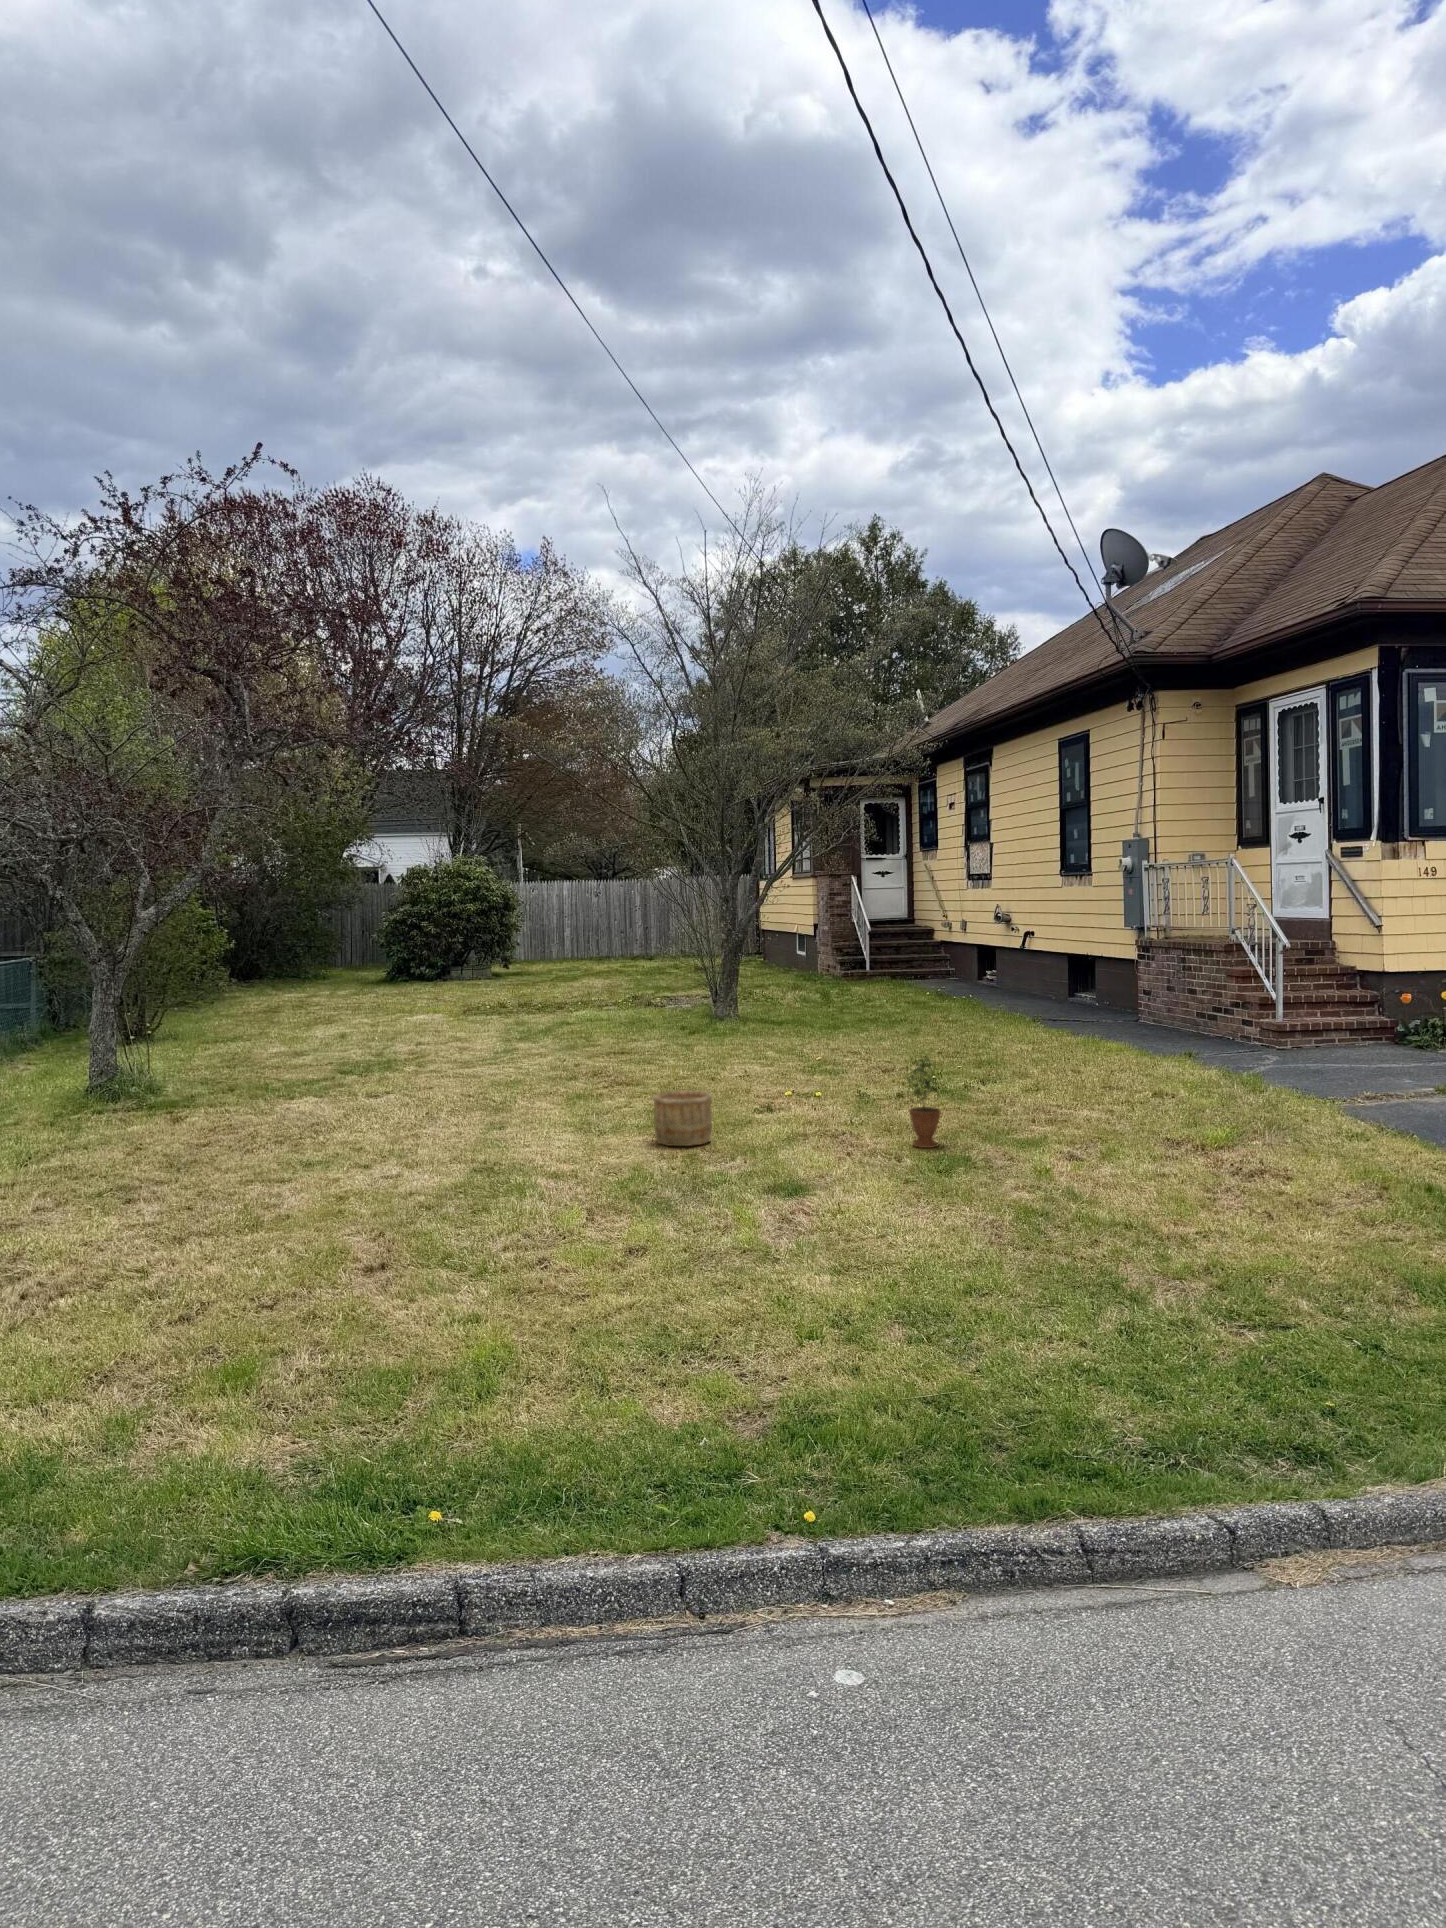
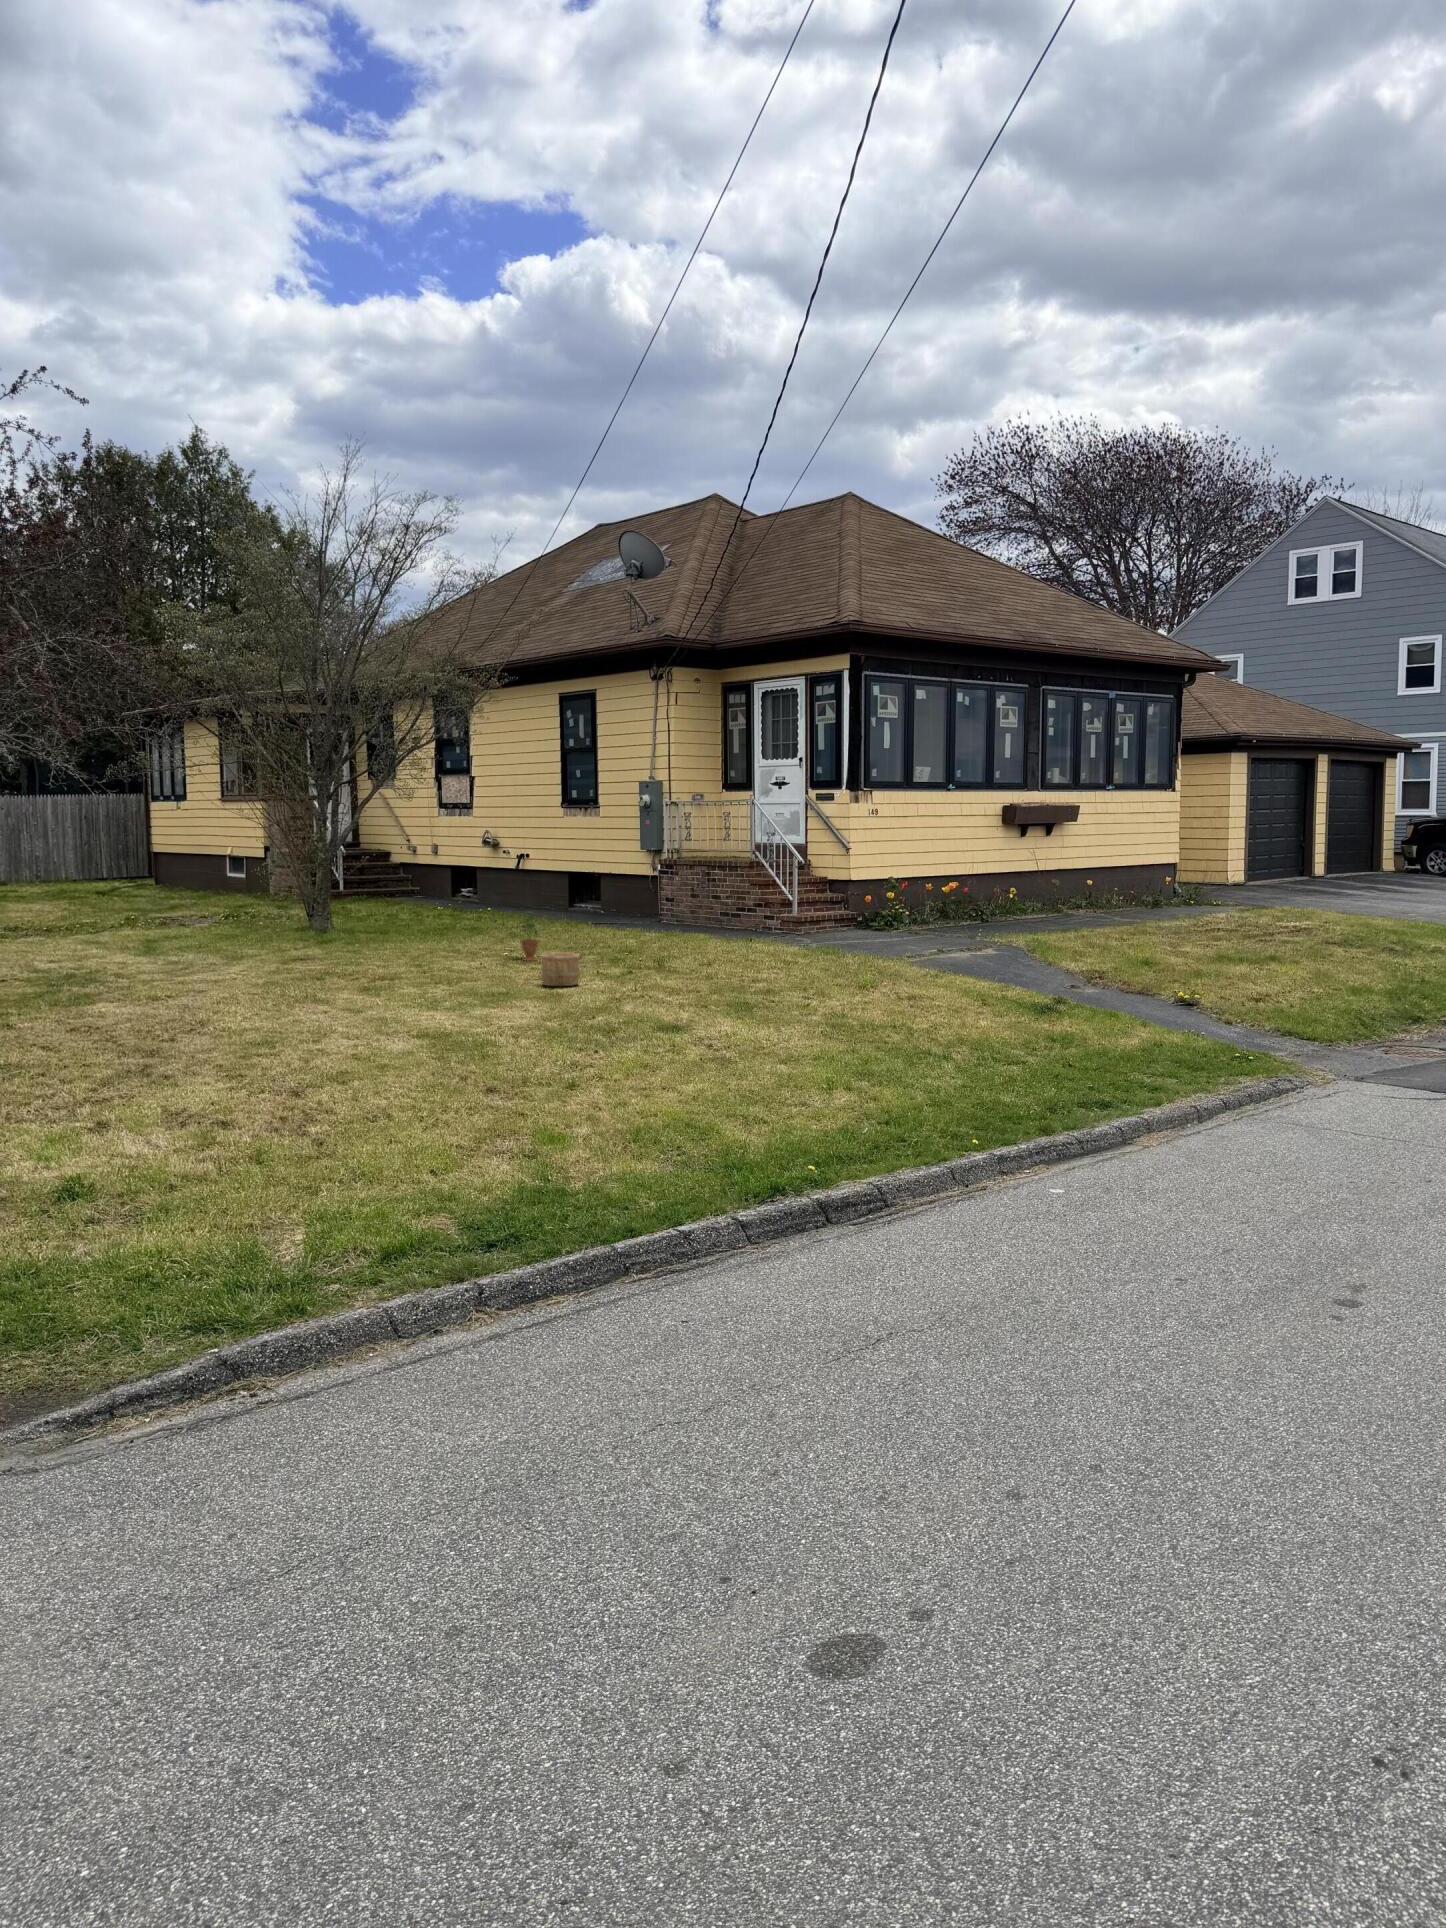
potted plant: present [907,1056,941,1148] -> present [520,912,539,961]

